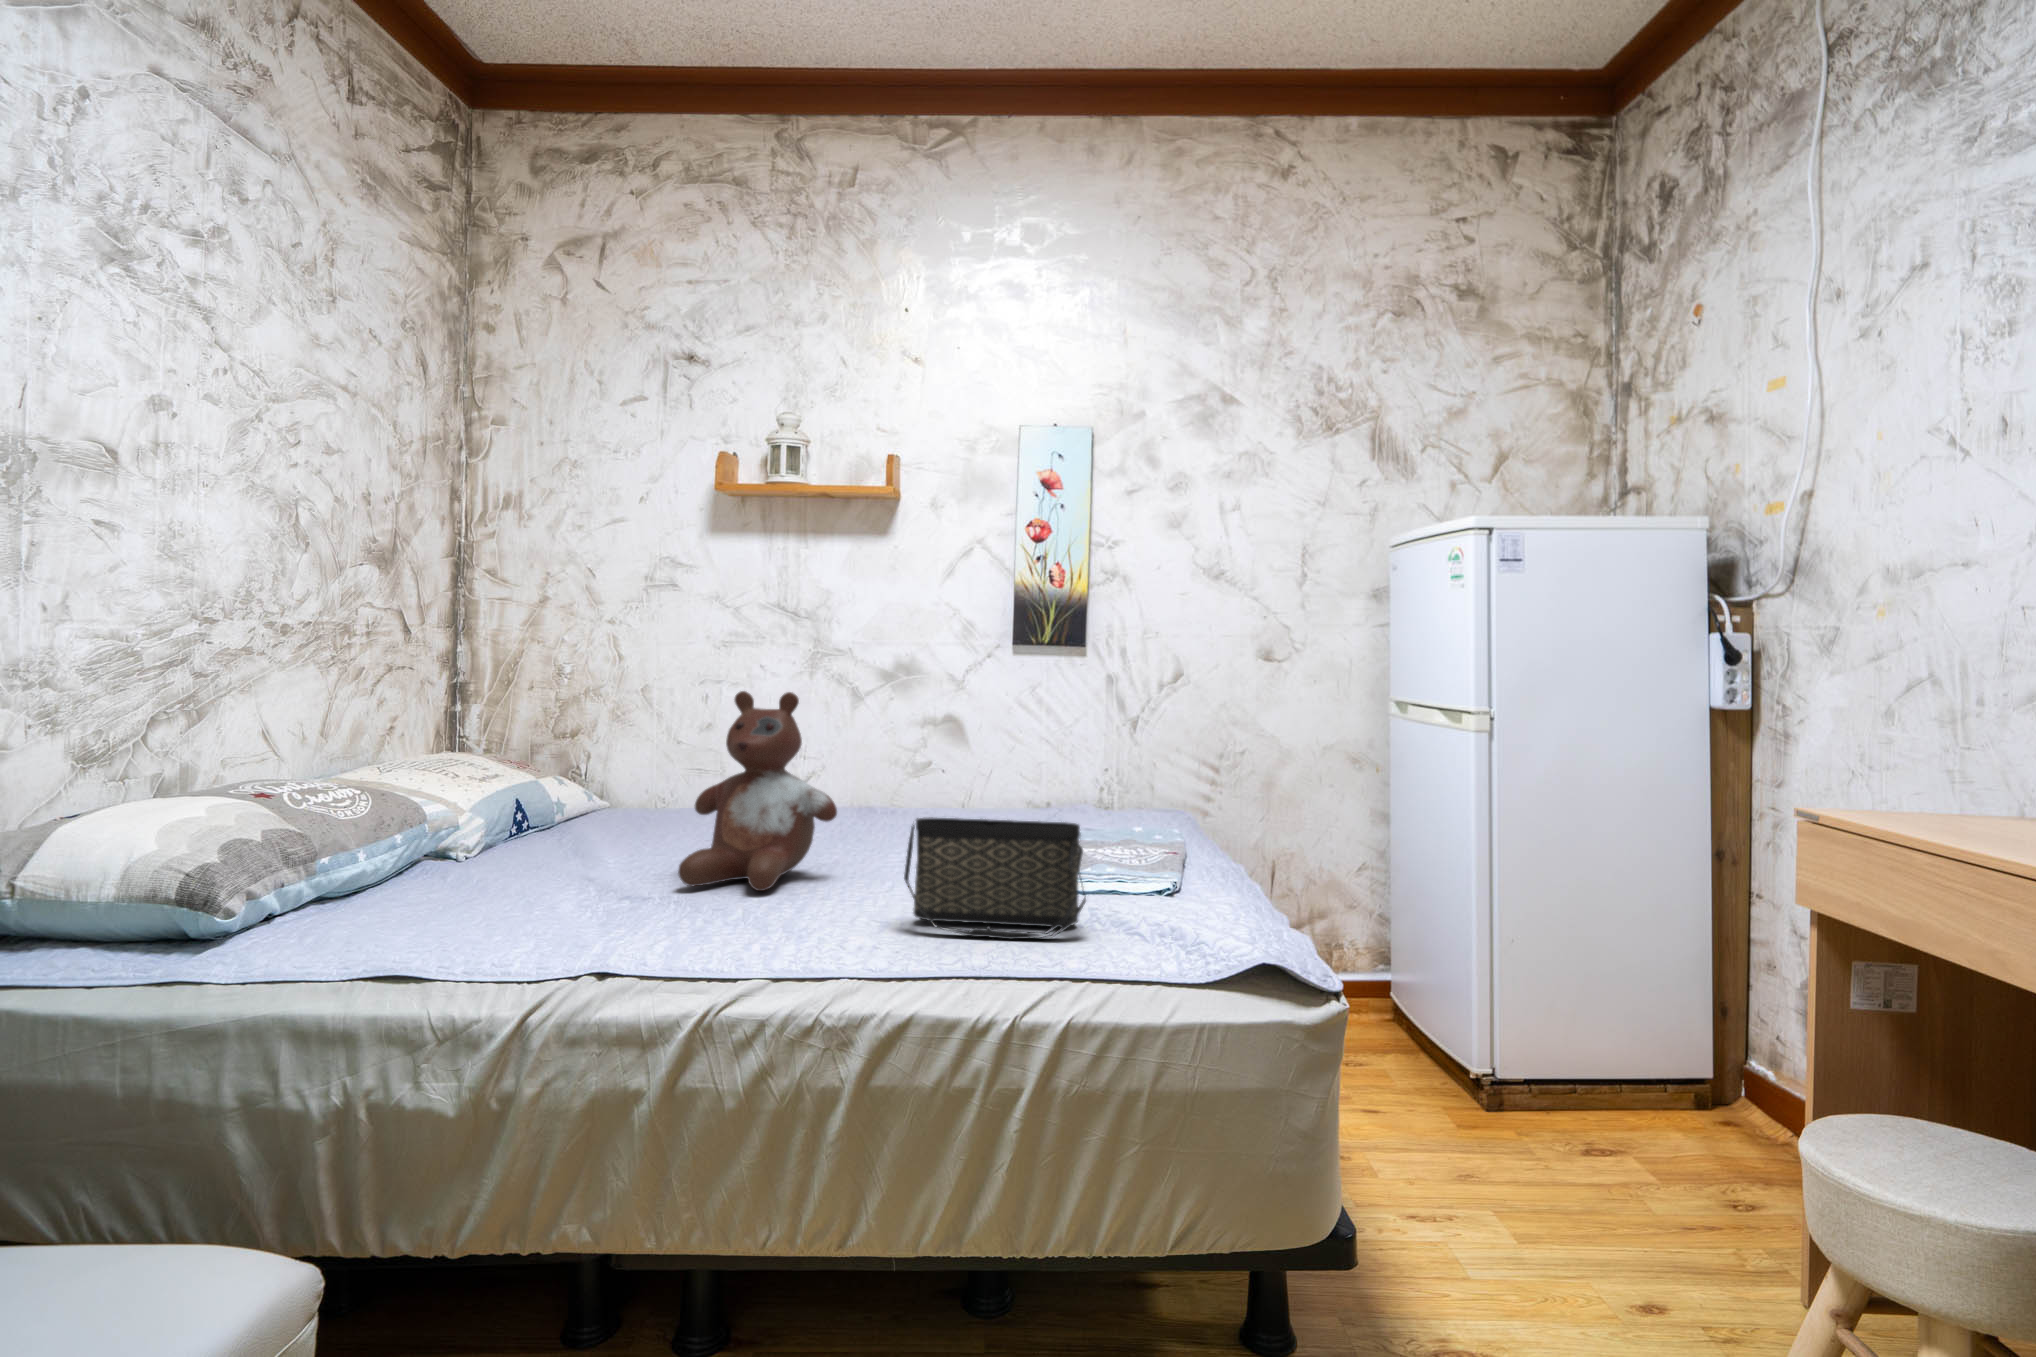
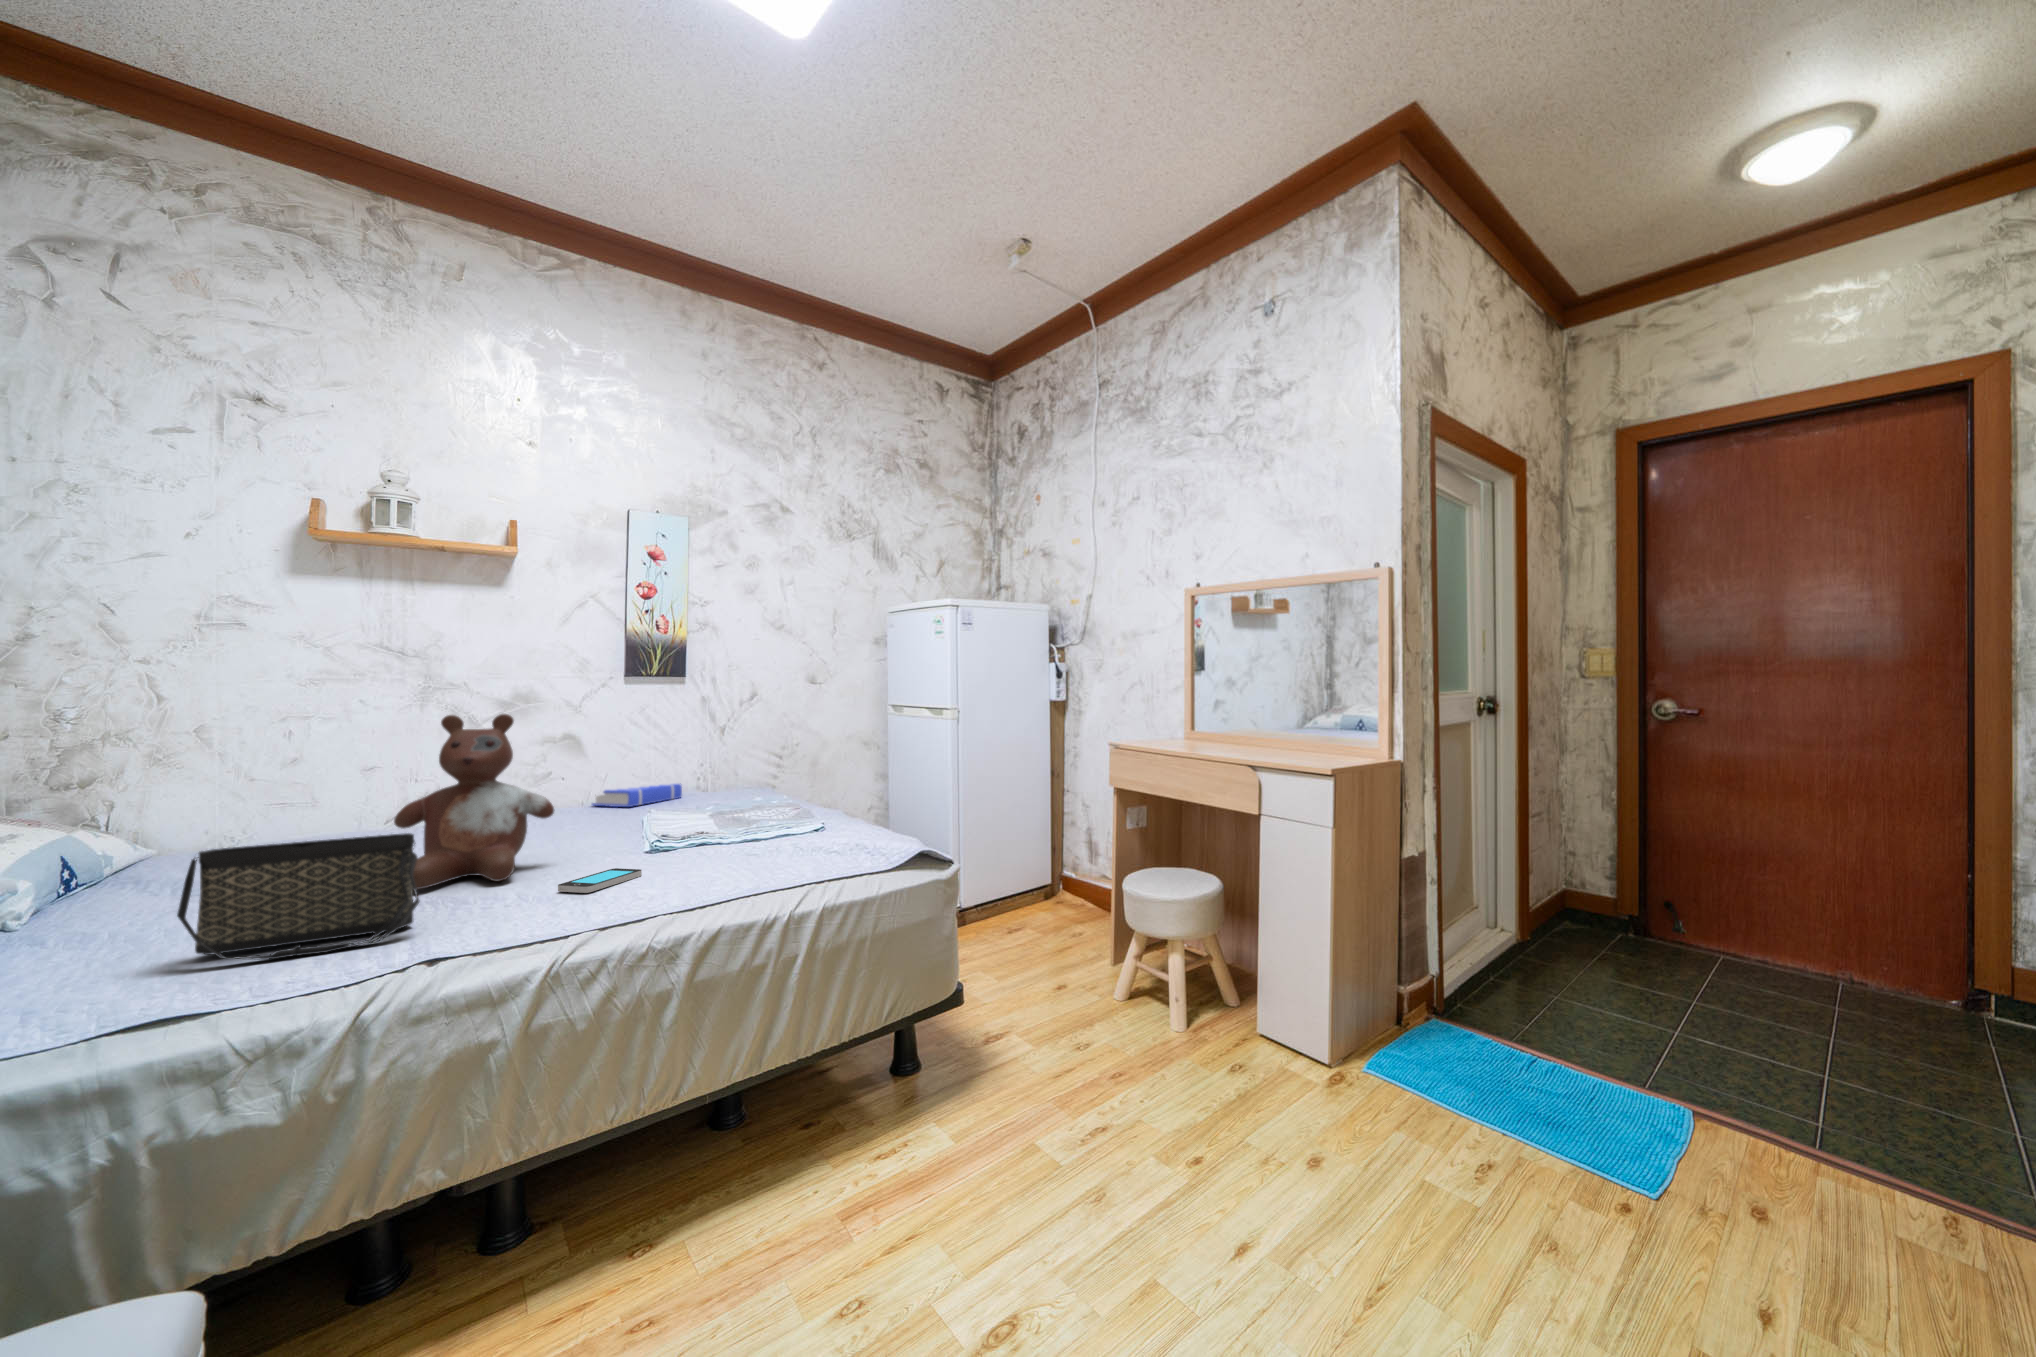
book: none [973,781,1078,812] -> present [592,784,682,807]
handbag: present [904,817,1086,939] -> present [177,833,419,960]
smartphone: none [786,898,887,926] -> present [558,868,642,893]

